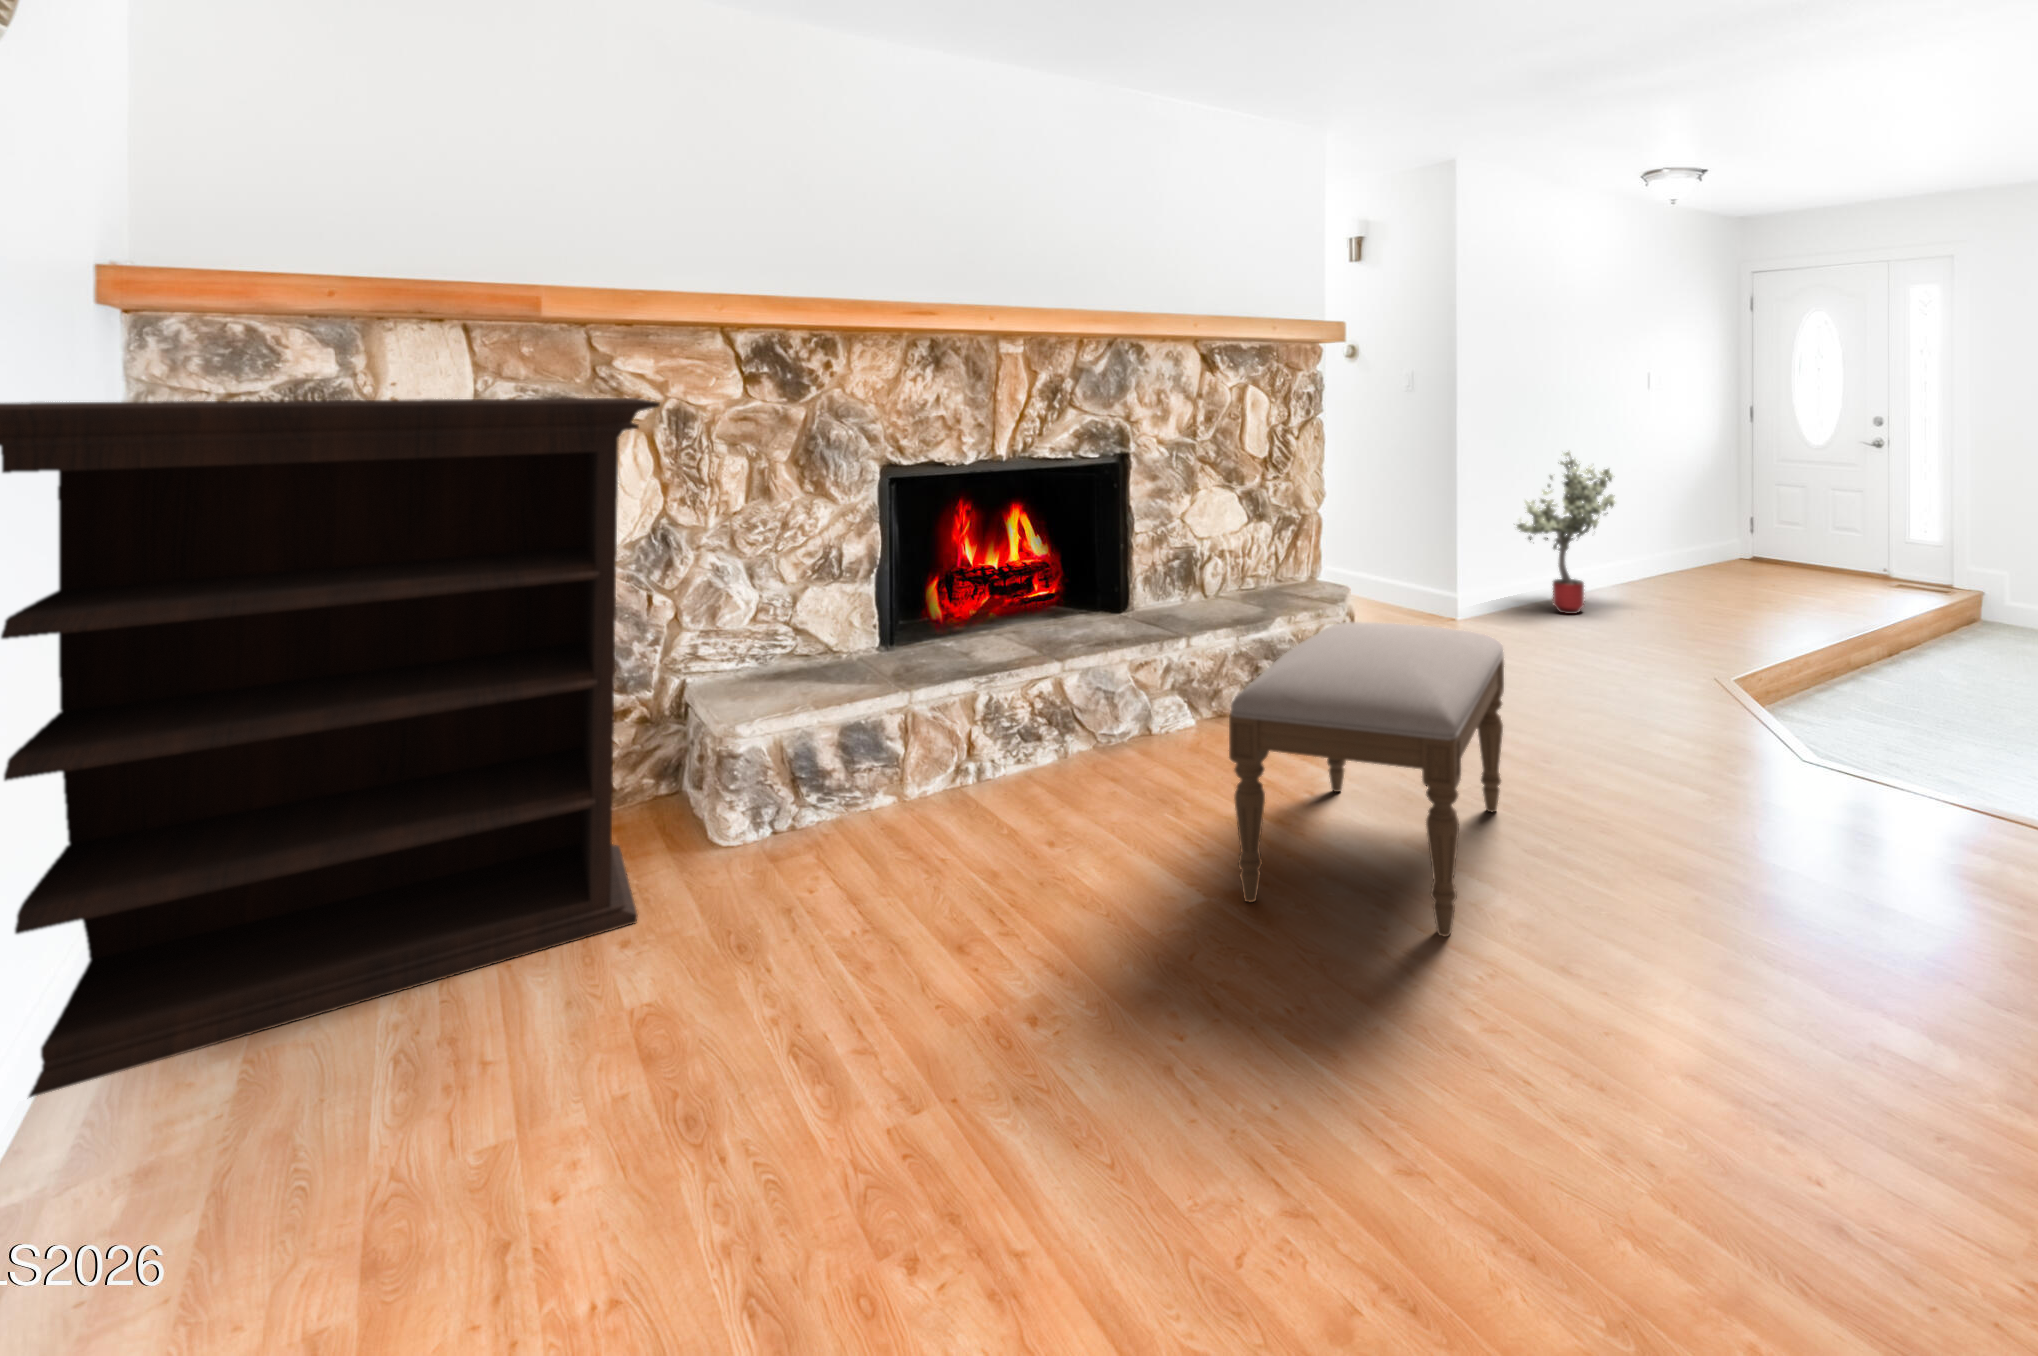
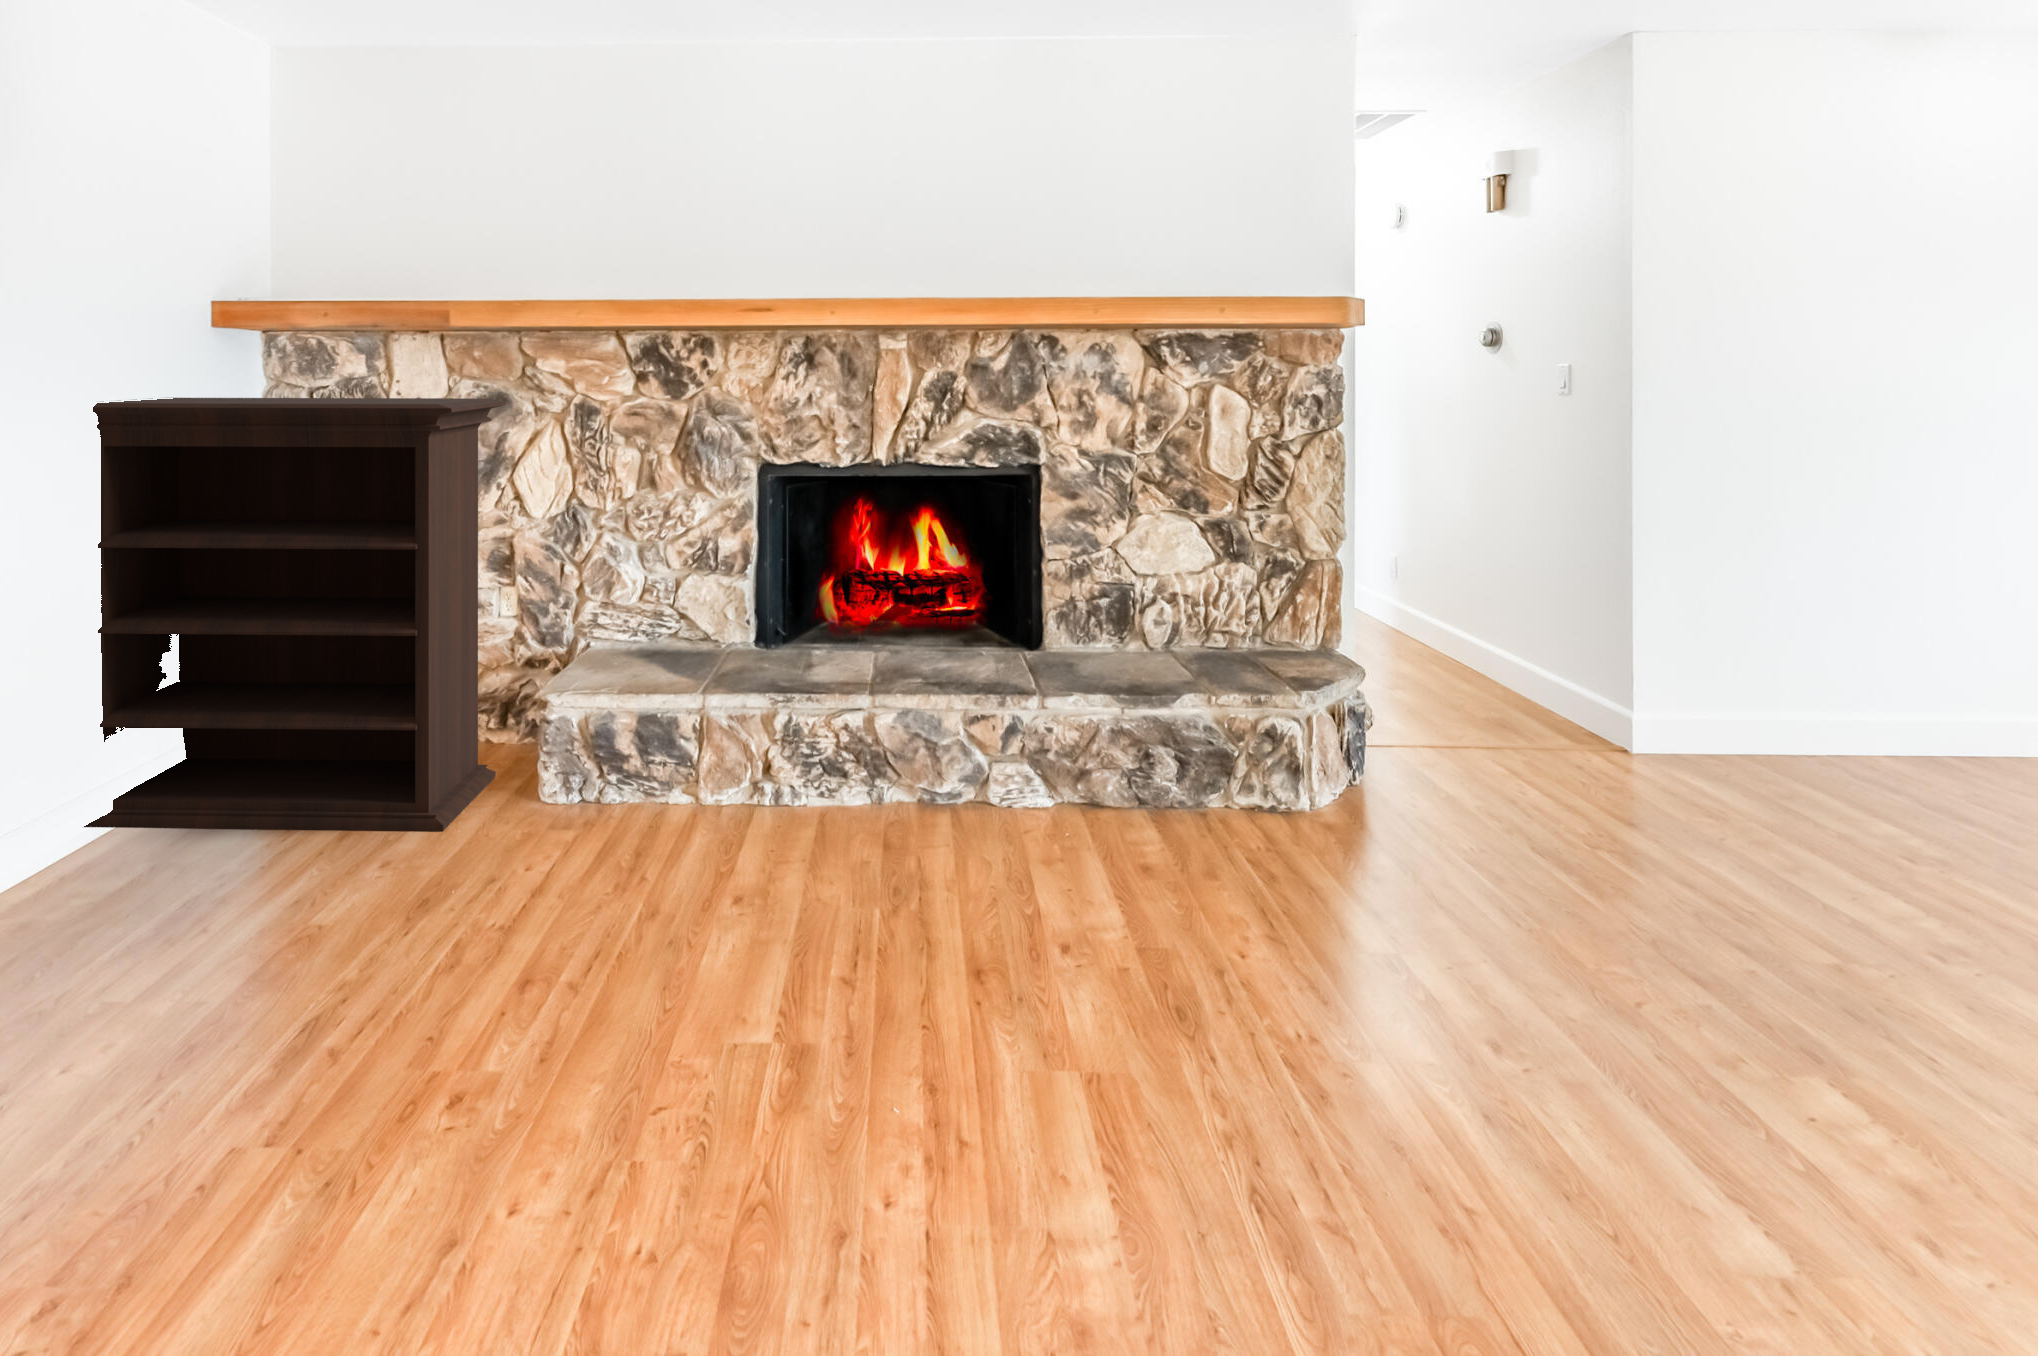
potted tree: present [1517,452,1616,614] -> none [1721,504,1975,789]
ottoman: present [1229,622,1504,936] -> none [801,706,1238,1094]

